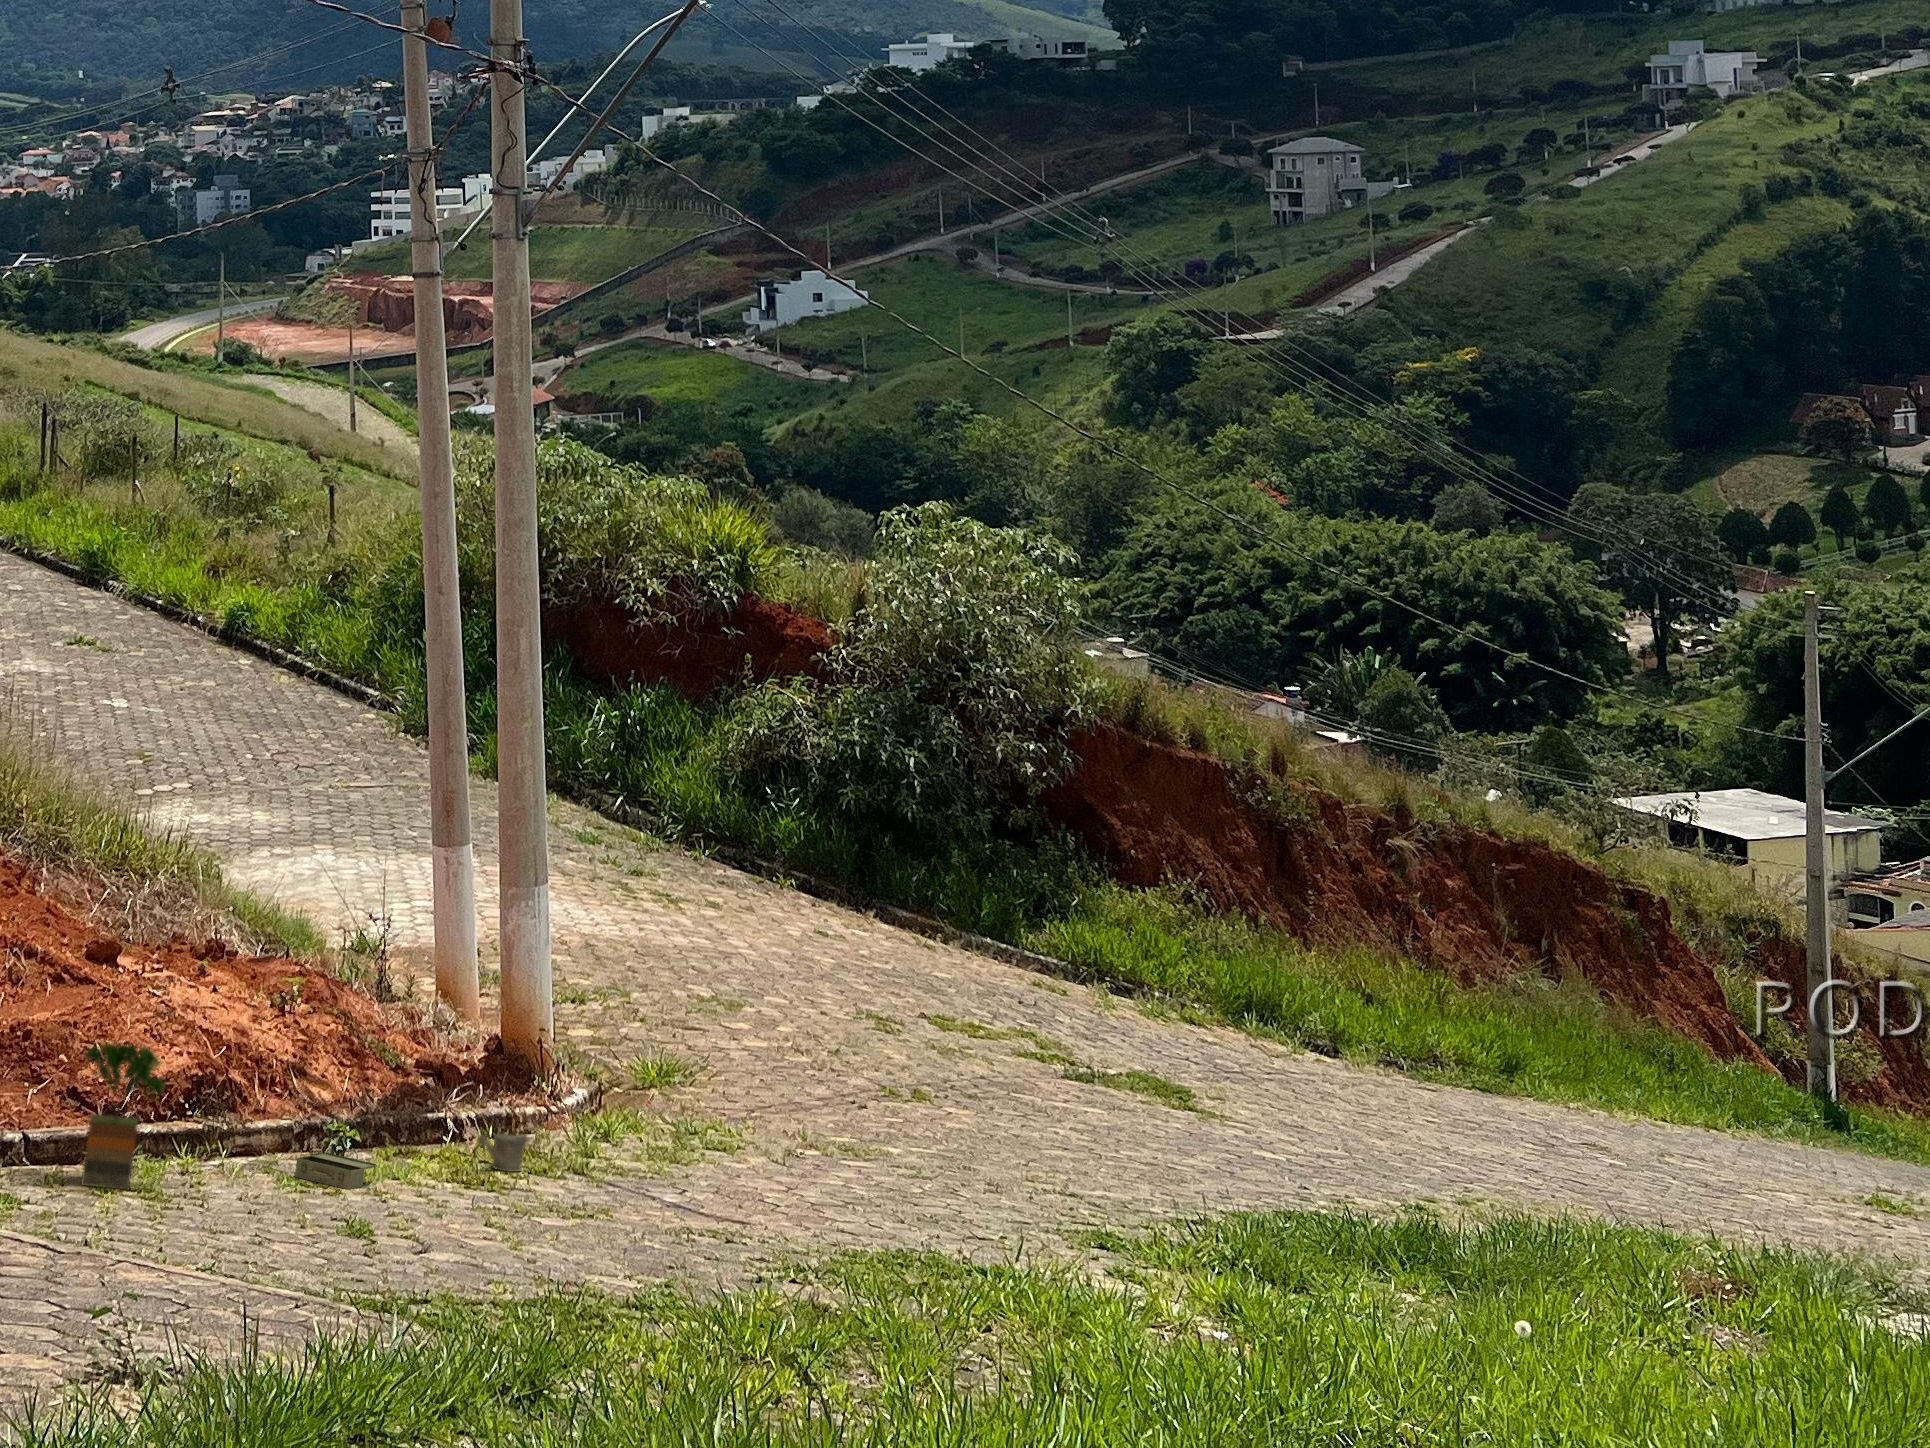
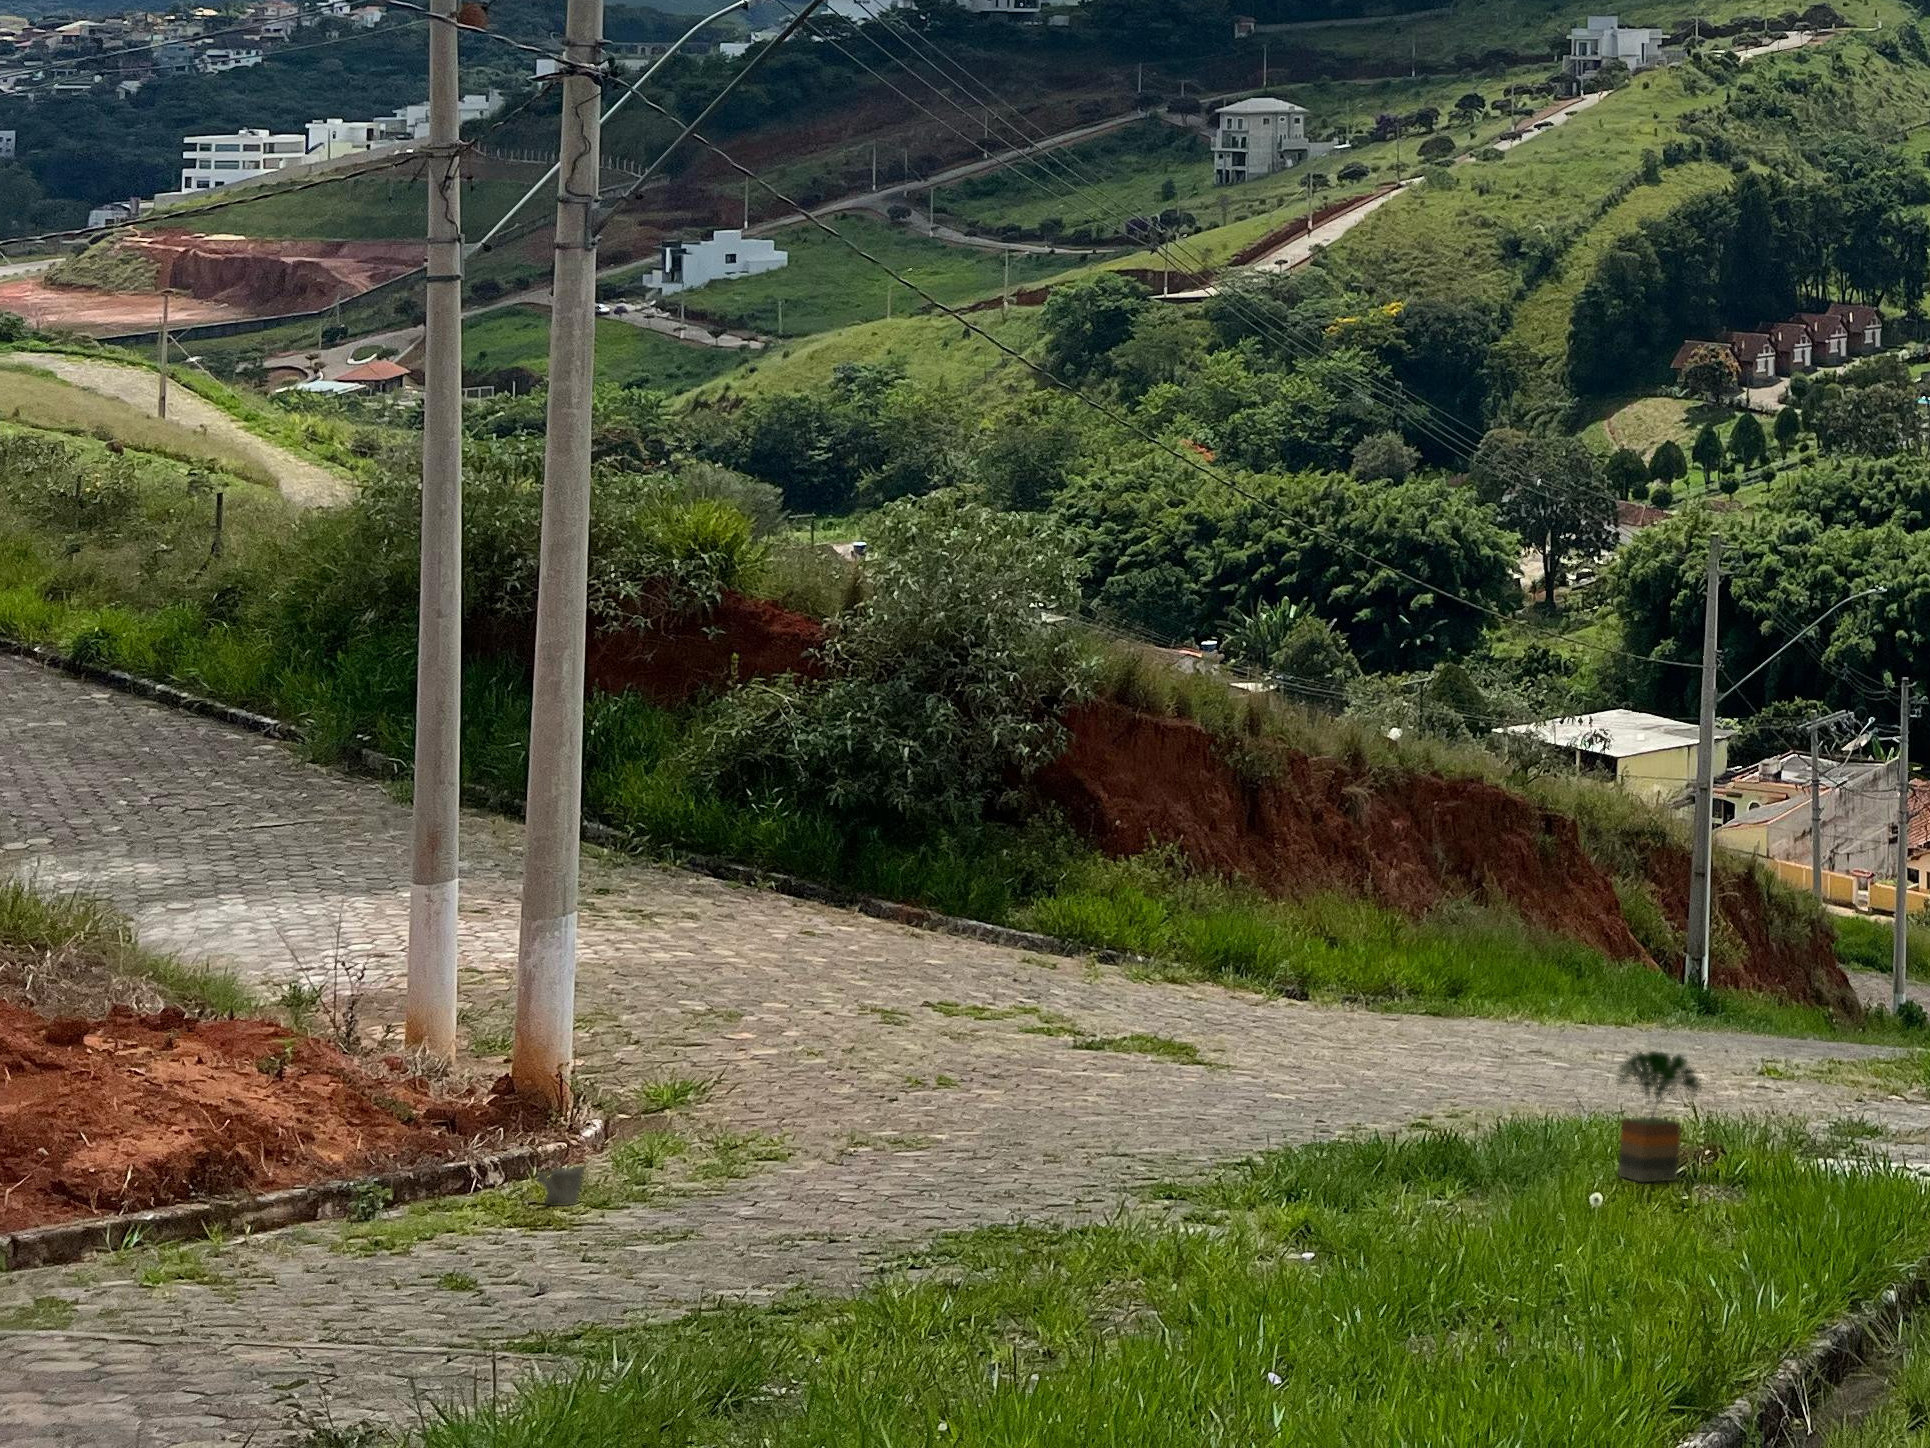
potted tree: present [81,1042,165,1190] -> present [1617,1051,1701,1182]
toolbox: present [295,1152,377,1190] -> none [340,1214,438,1248]

